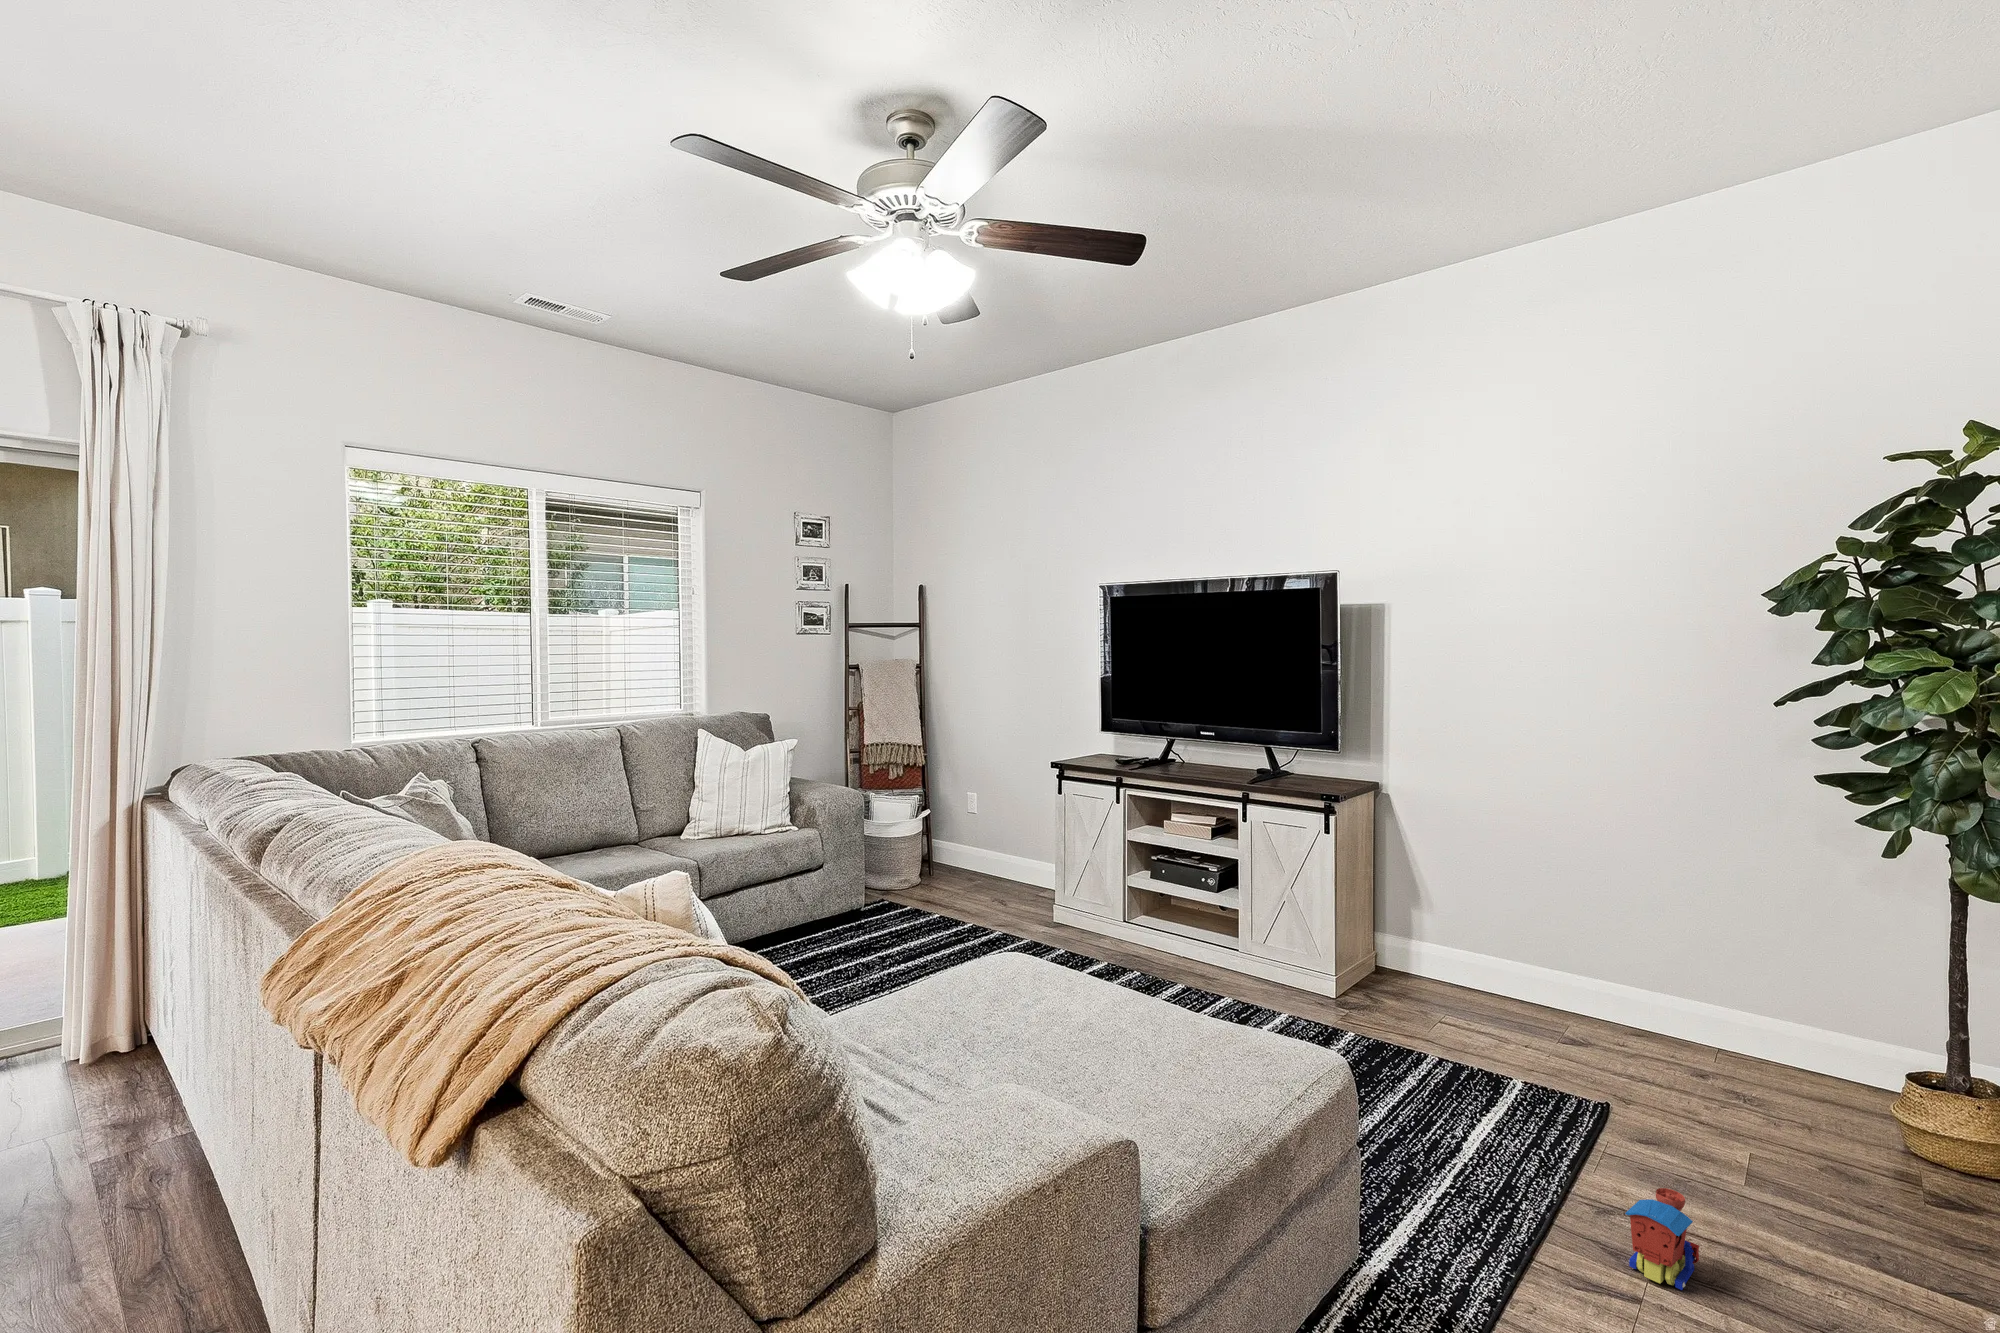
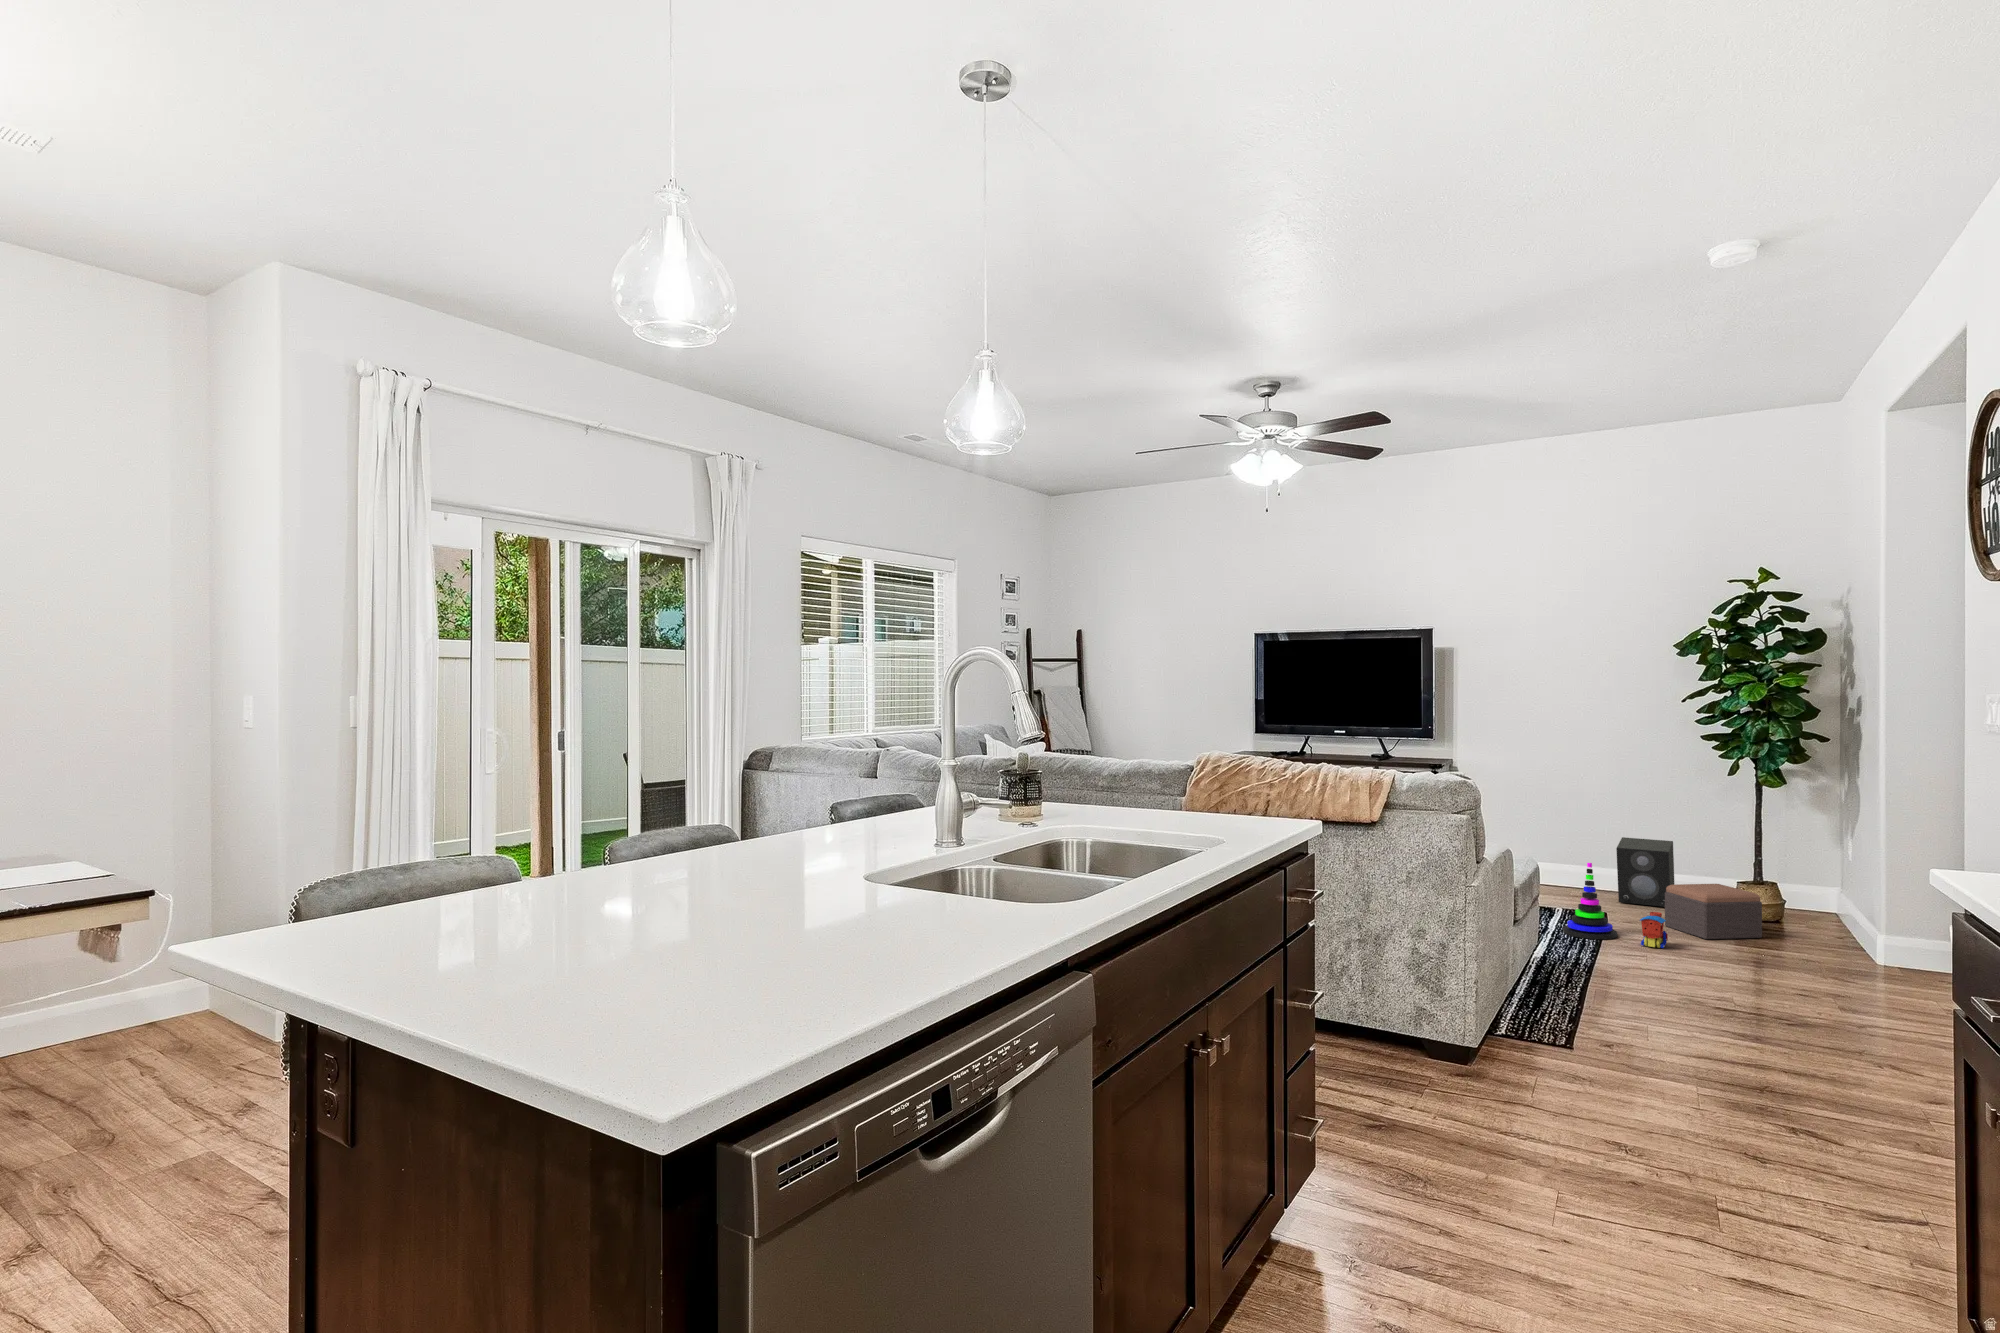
speaker: none [1633,952,1757,1106] -> present [1616,837,1674,907]
stacking toy: none [1472,1048,1587,1226] -> present [1563,863,1617,939]
footstool: none [1713,1096,1953,1262] -> present [1665,884,1762,939]

